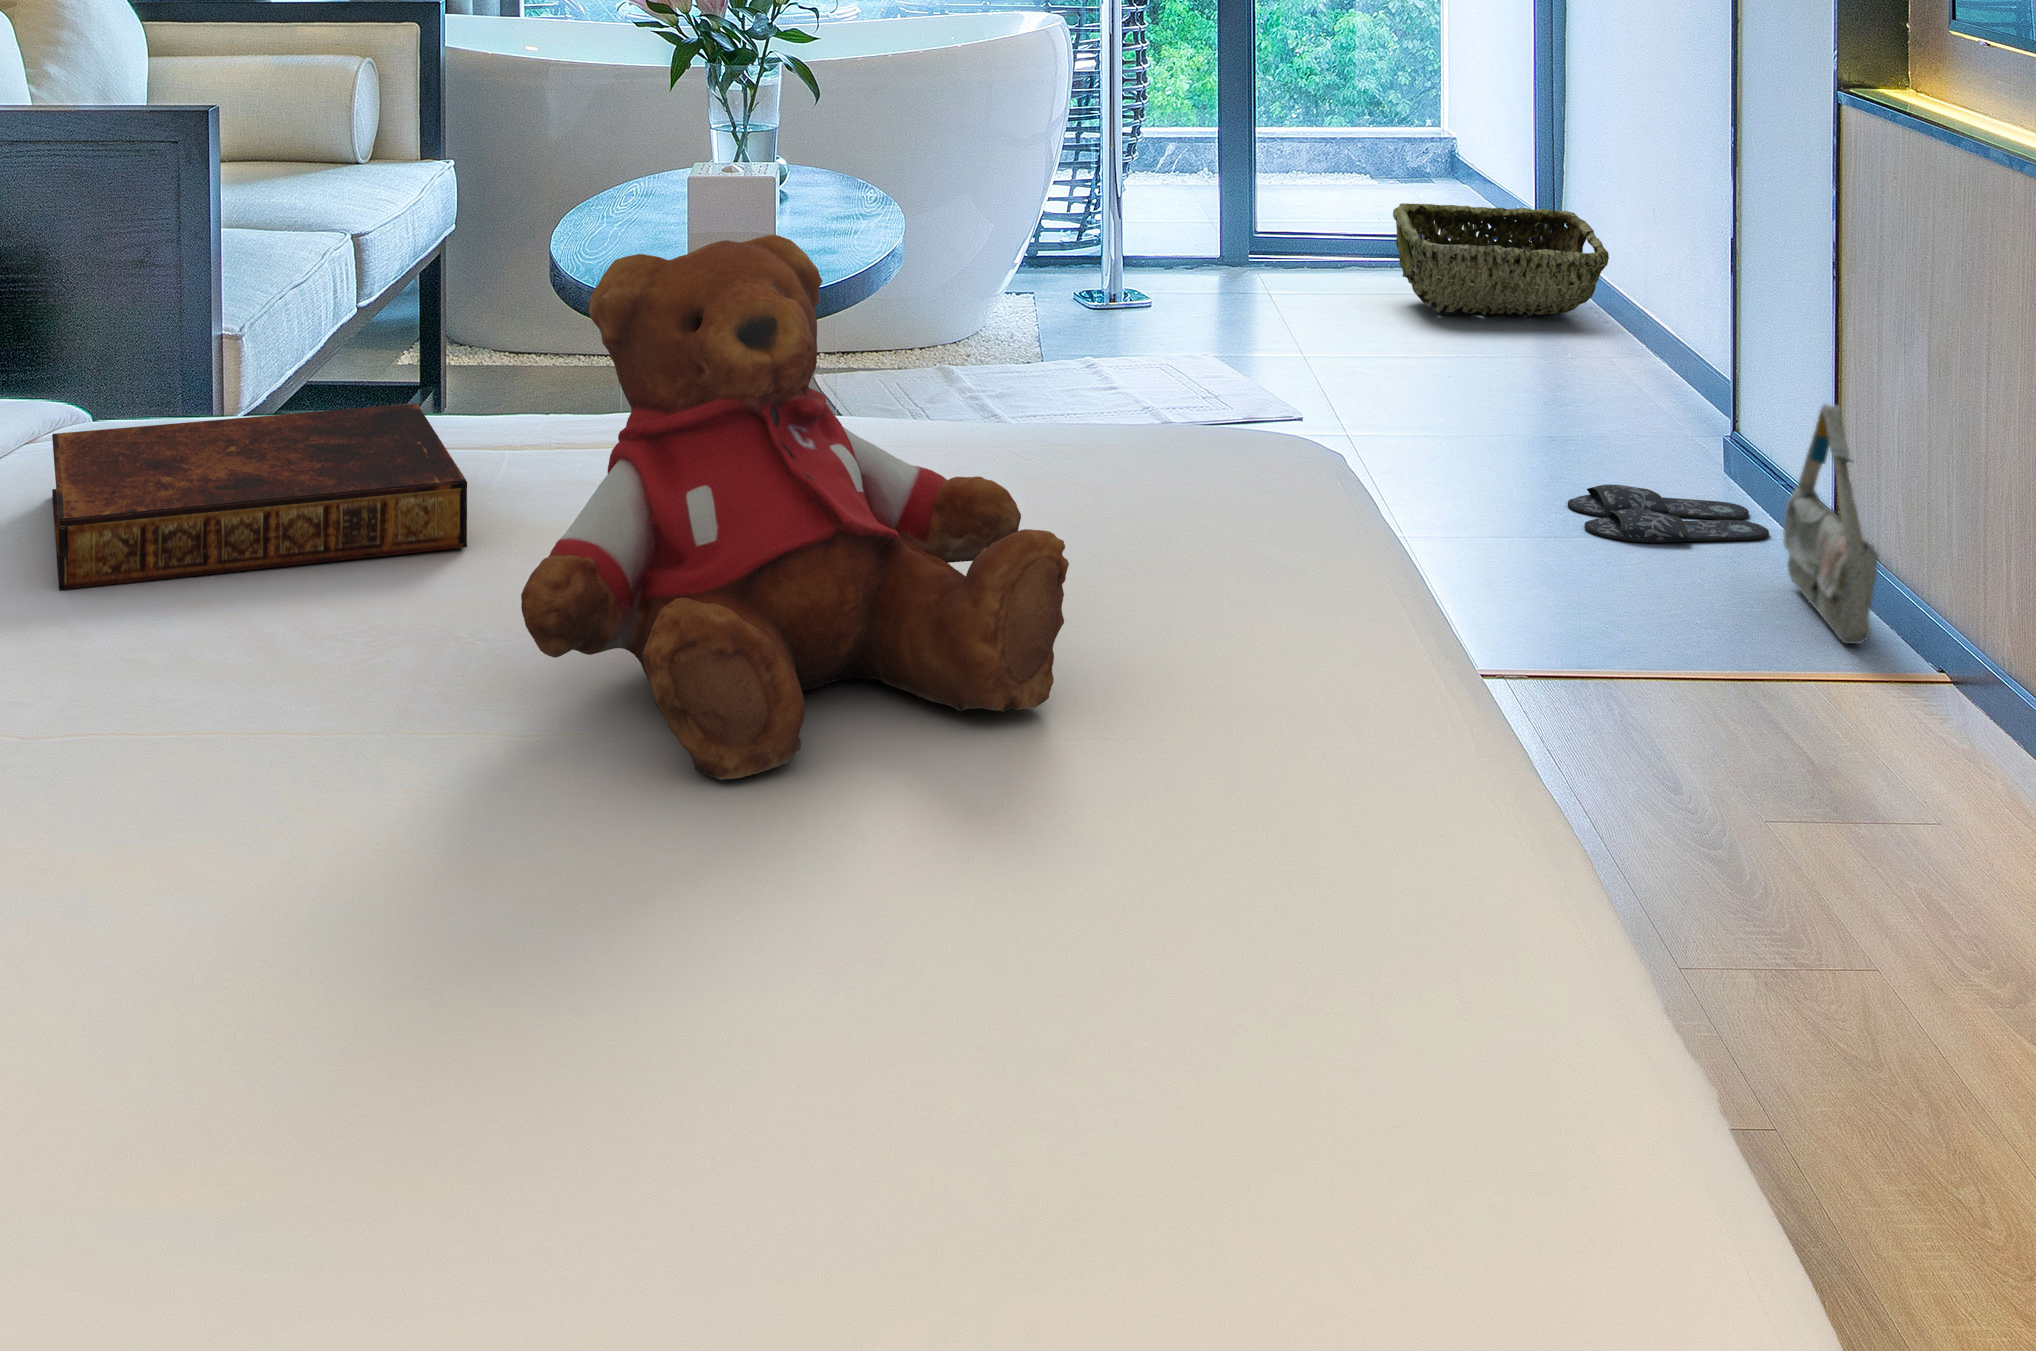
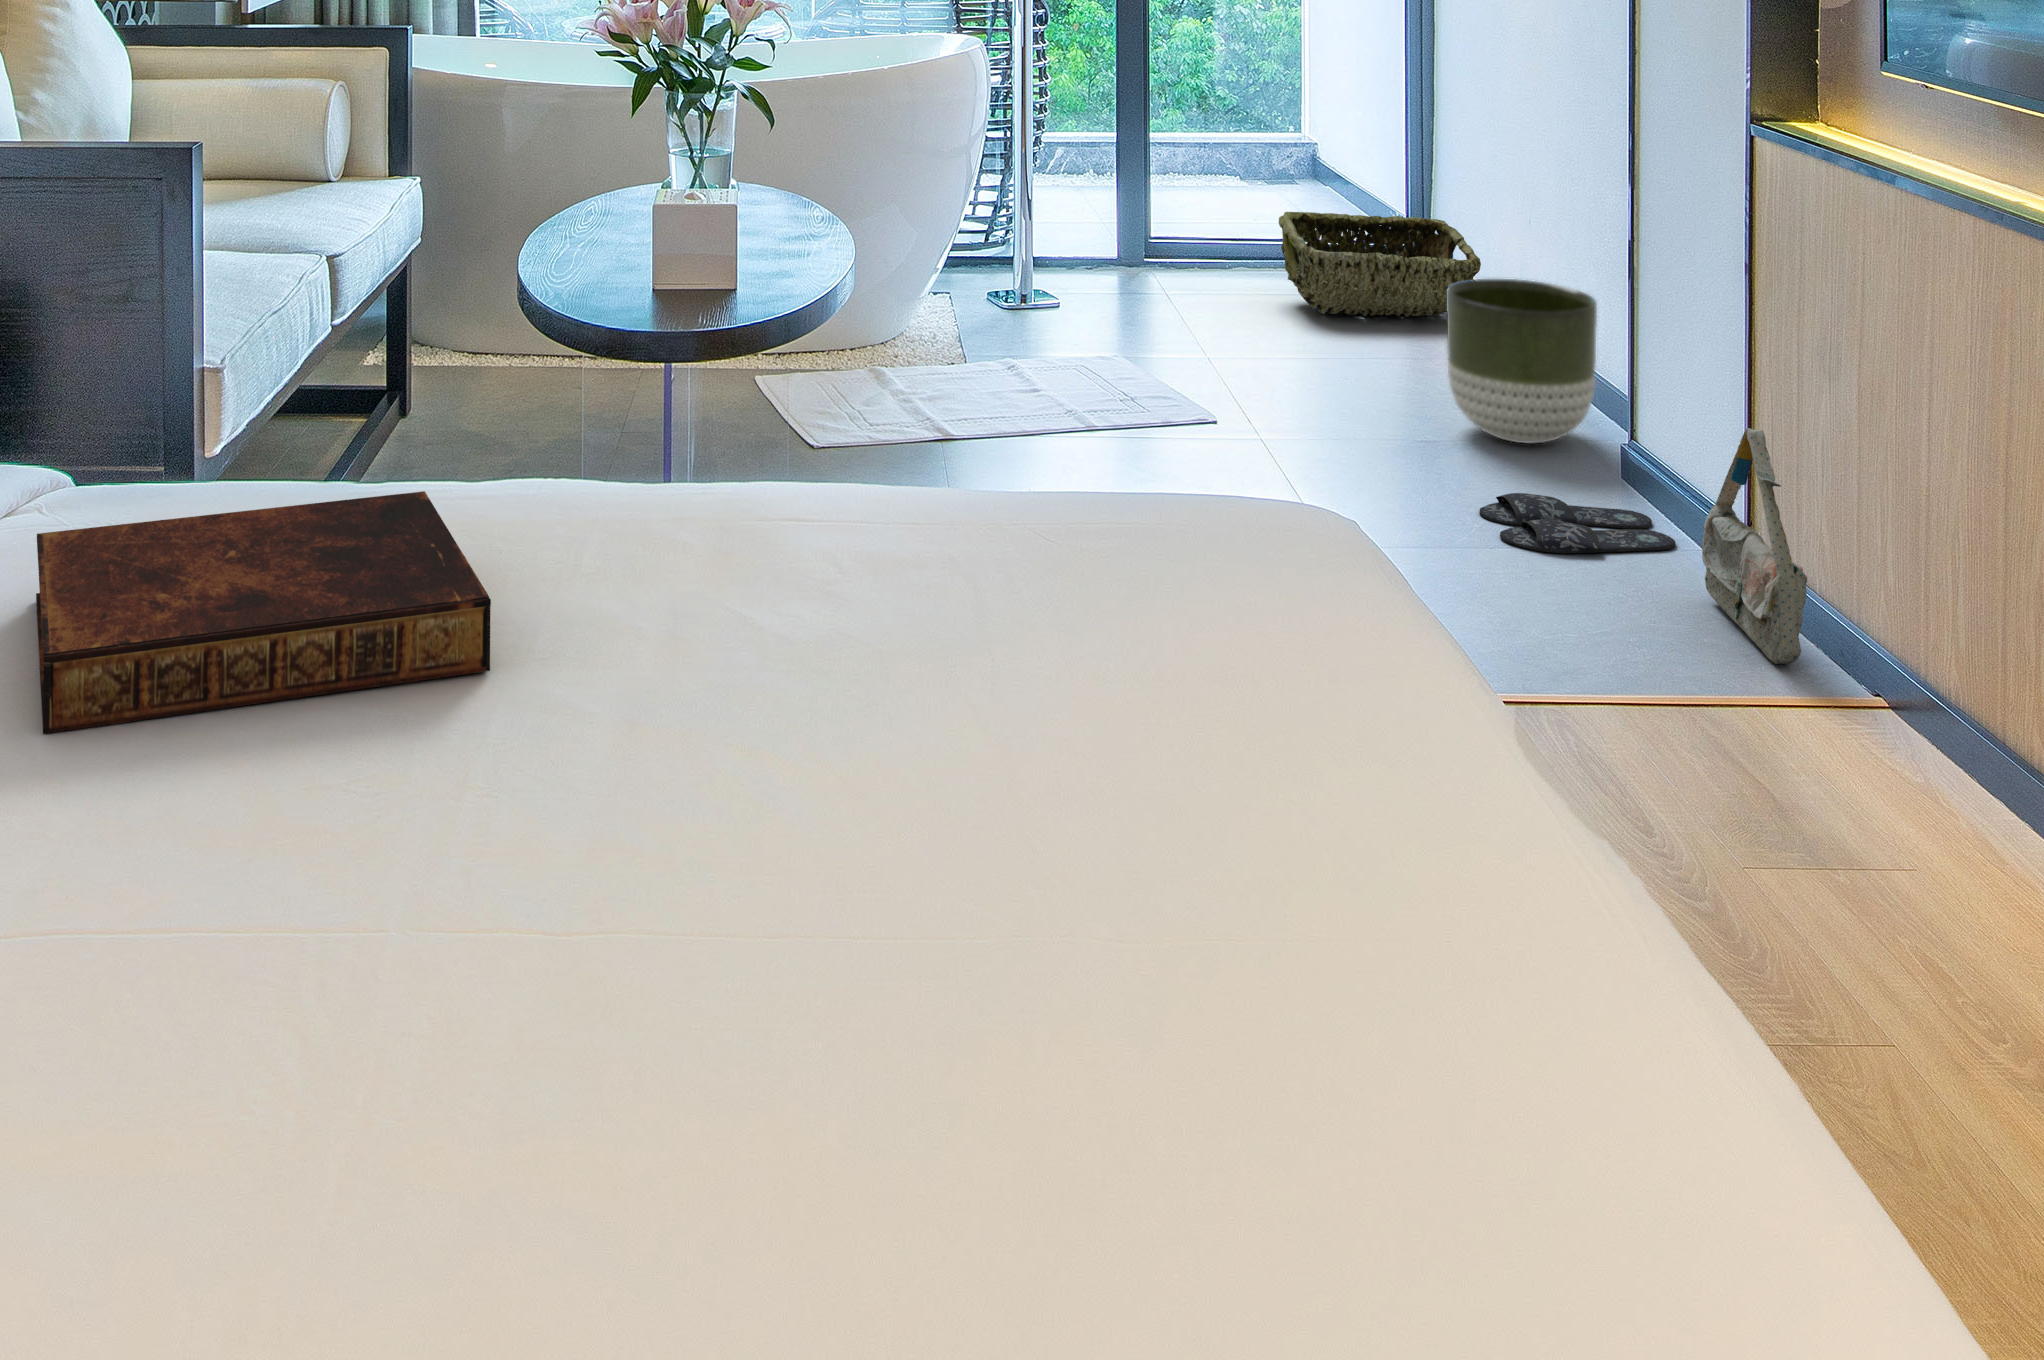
teddy bear: present [521,235,1069,780] -> none [582,344,1199,1028]
planter: none [1550,266,1708,439] -> present [1447,279,1597,443]

